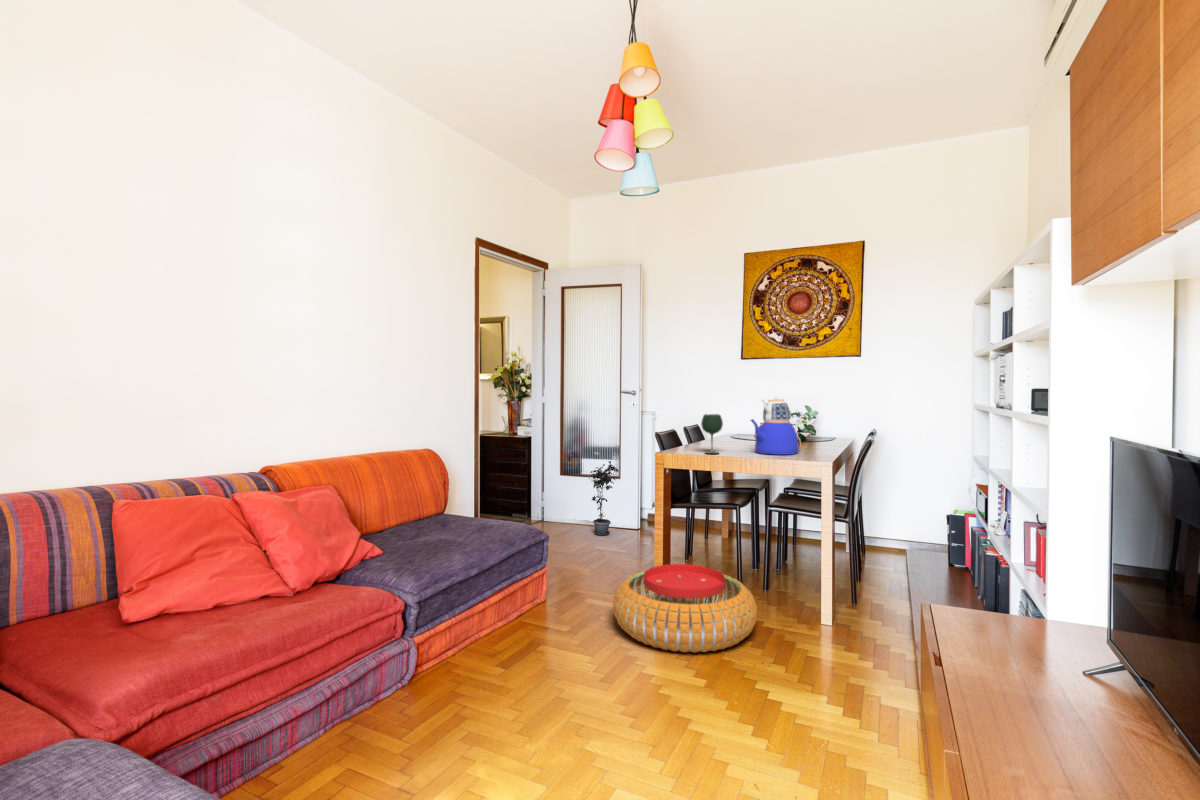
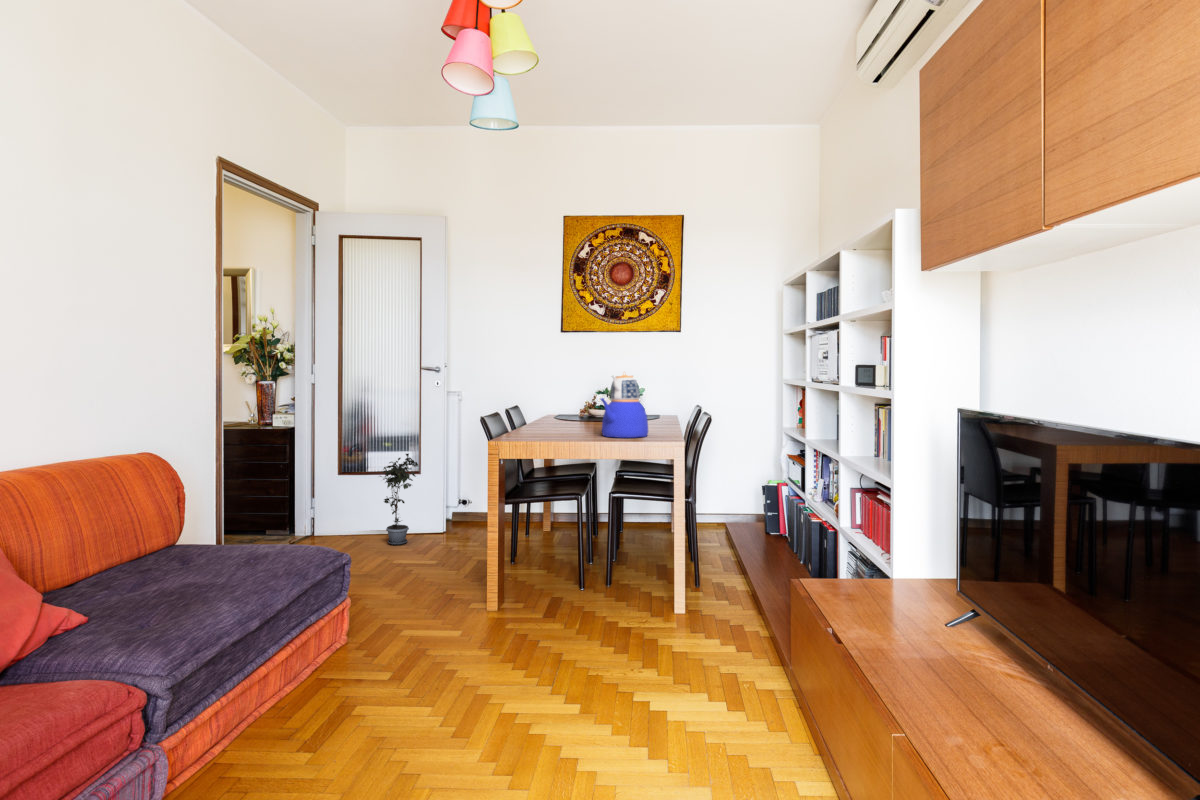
wine glass: present [701,414,723,454] -> none [544,393,569,439]
pouf: present [613,564,757,653] -> none [450,574,624,684]

